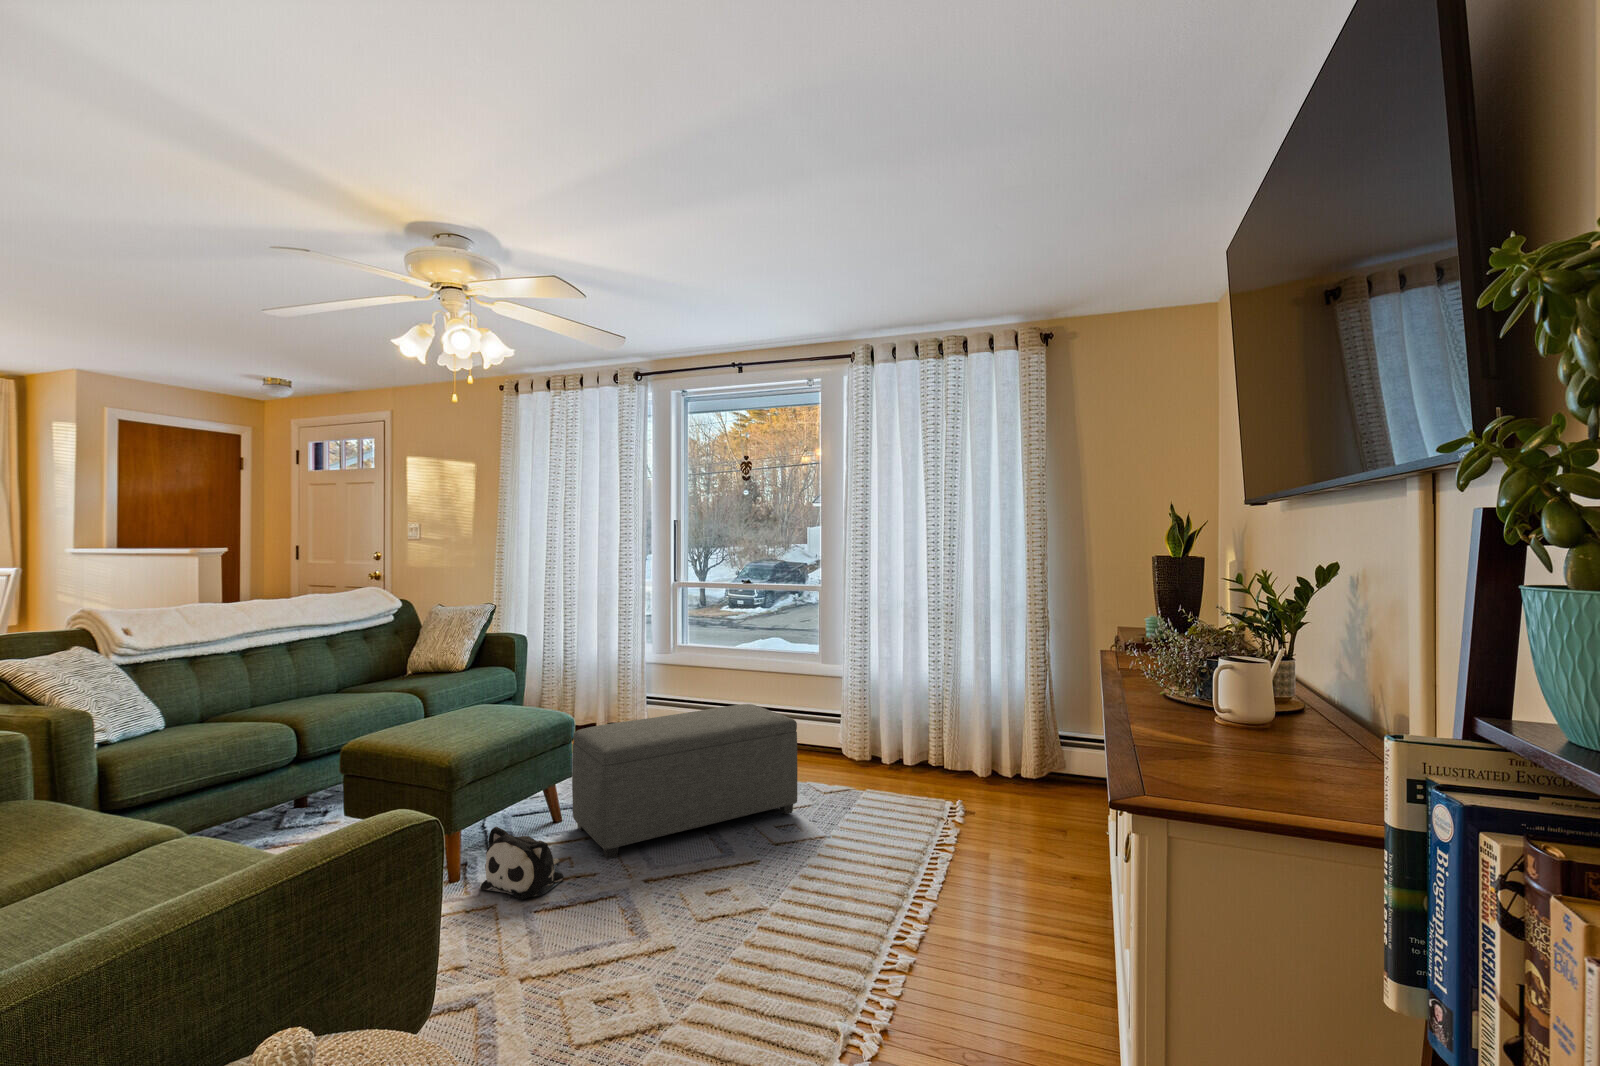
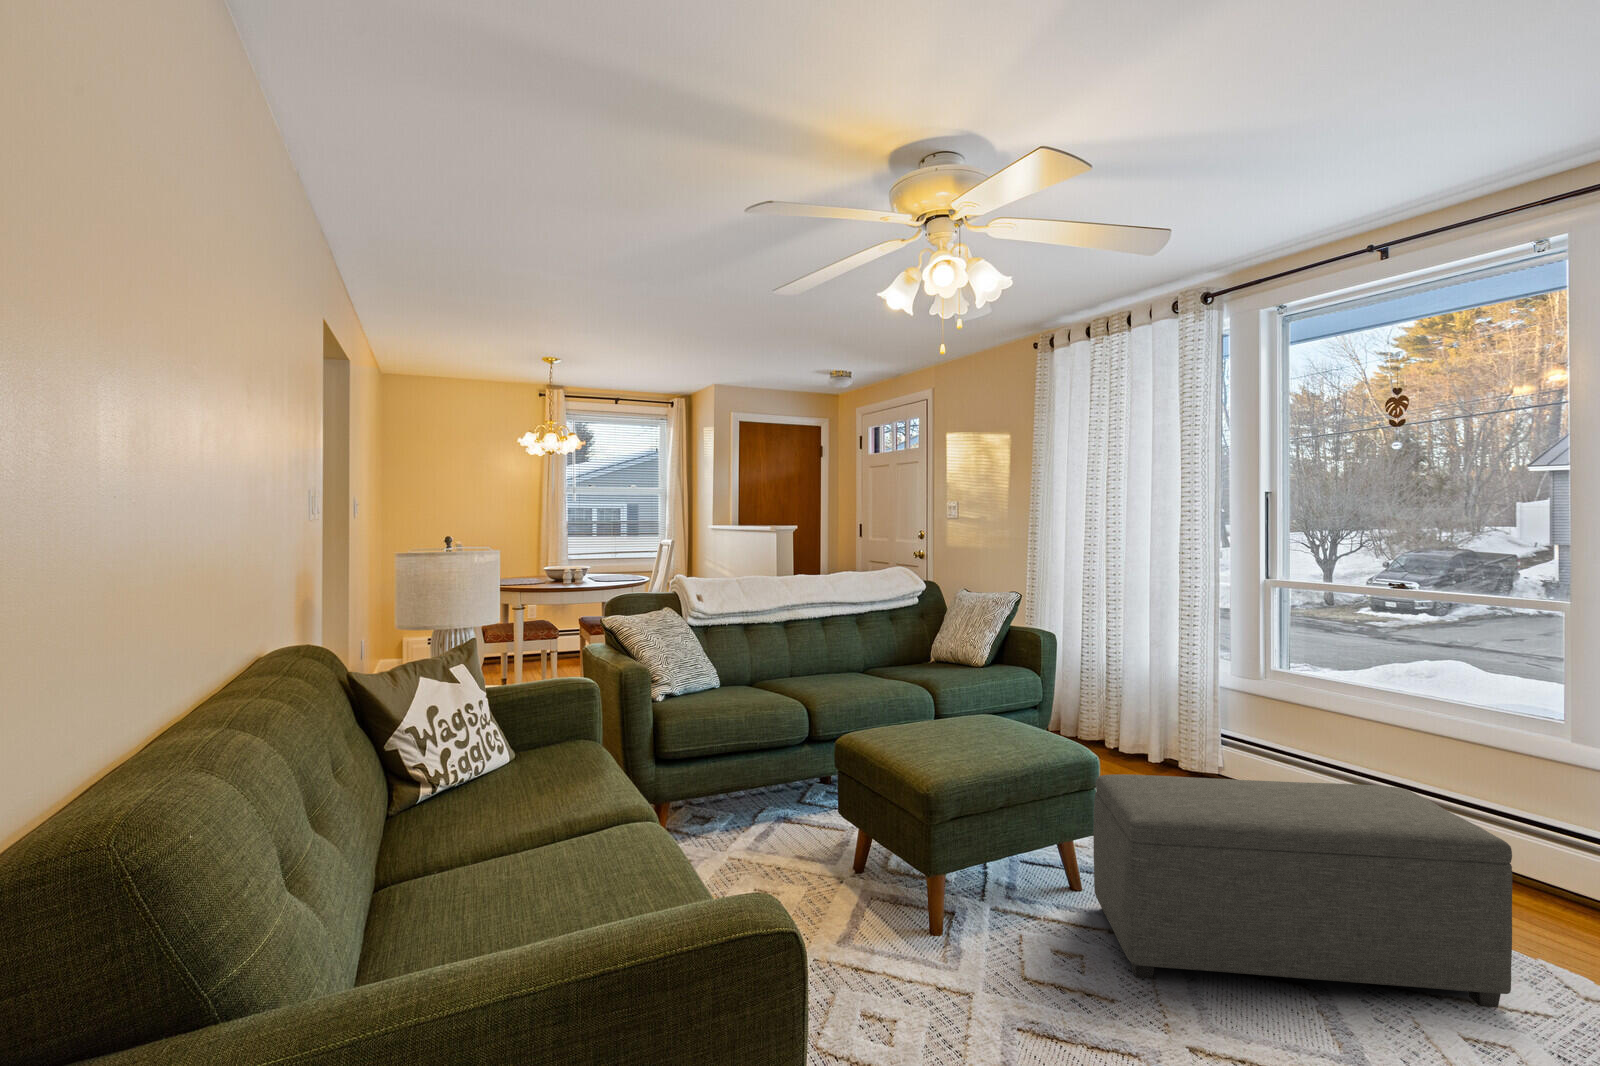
plush toy: present [480,827,563,899] -> none [959,886,1067,1007]

